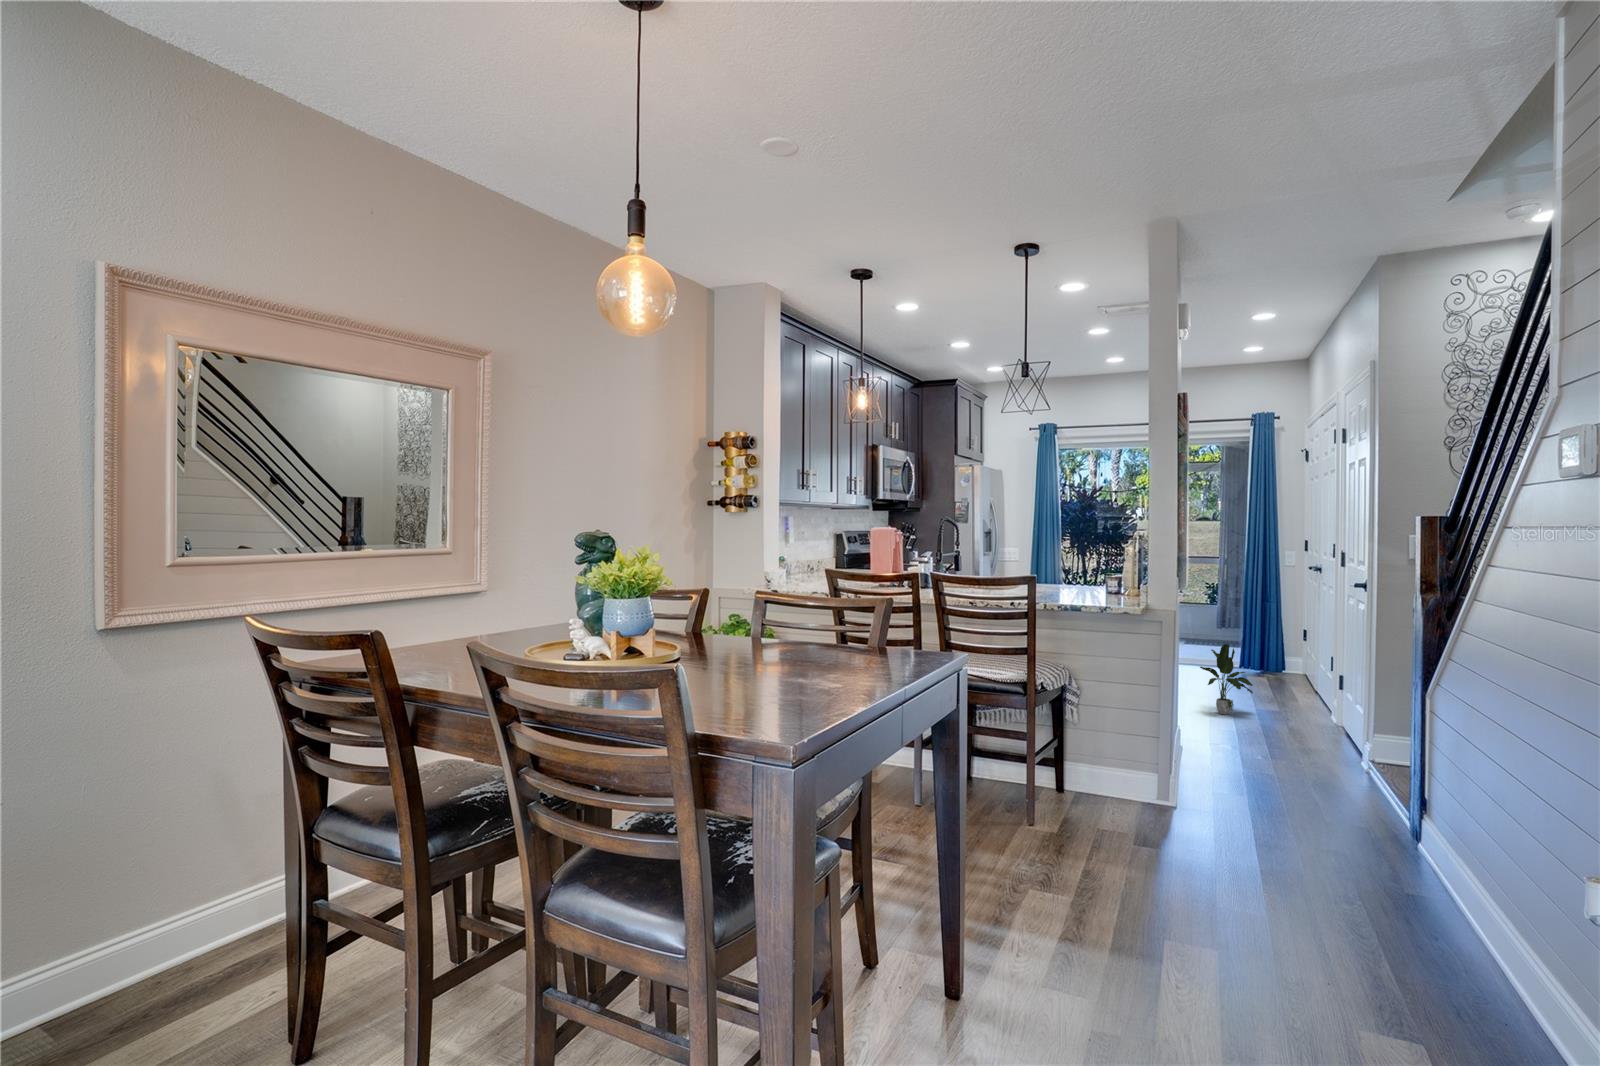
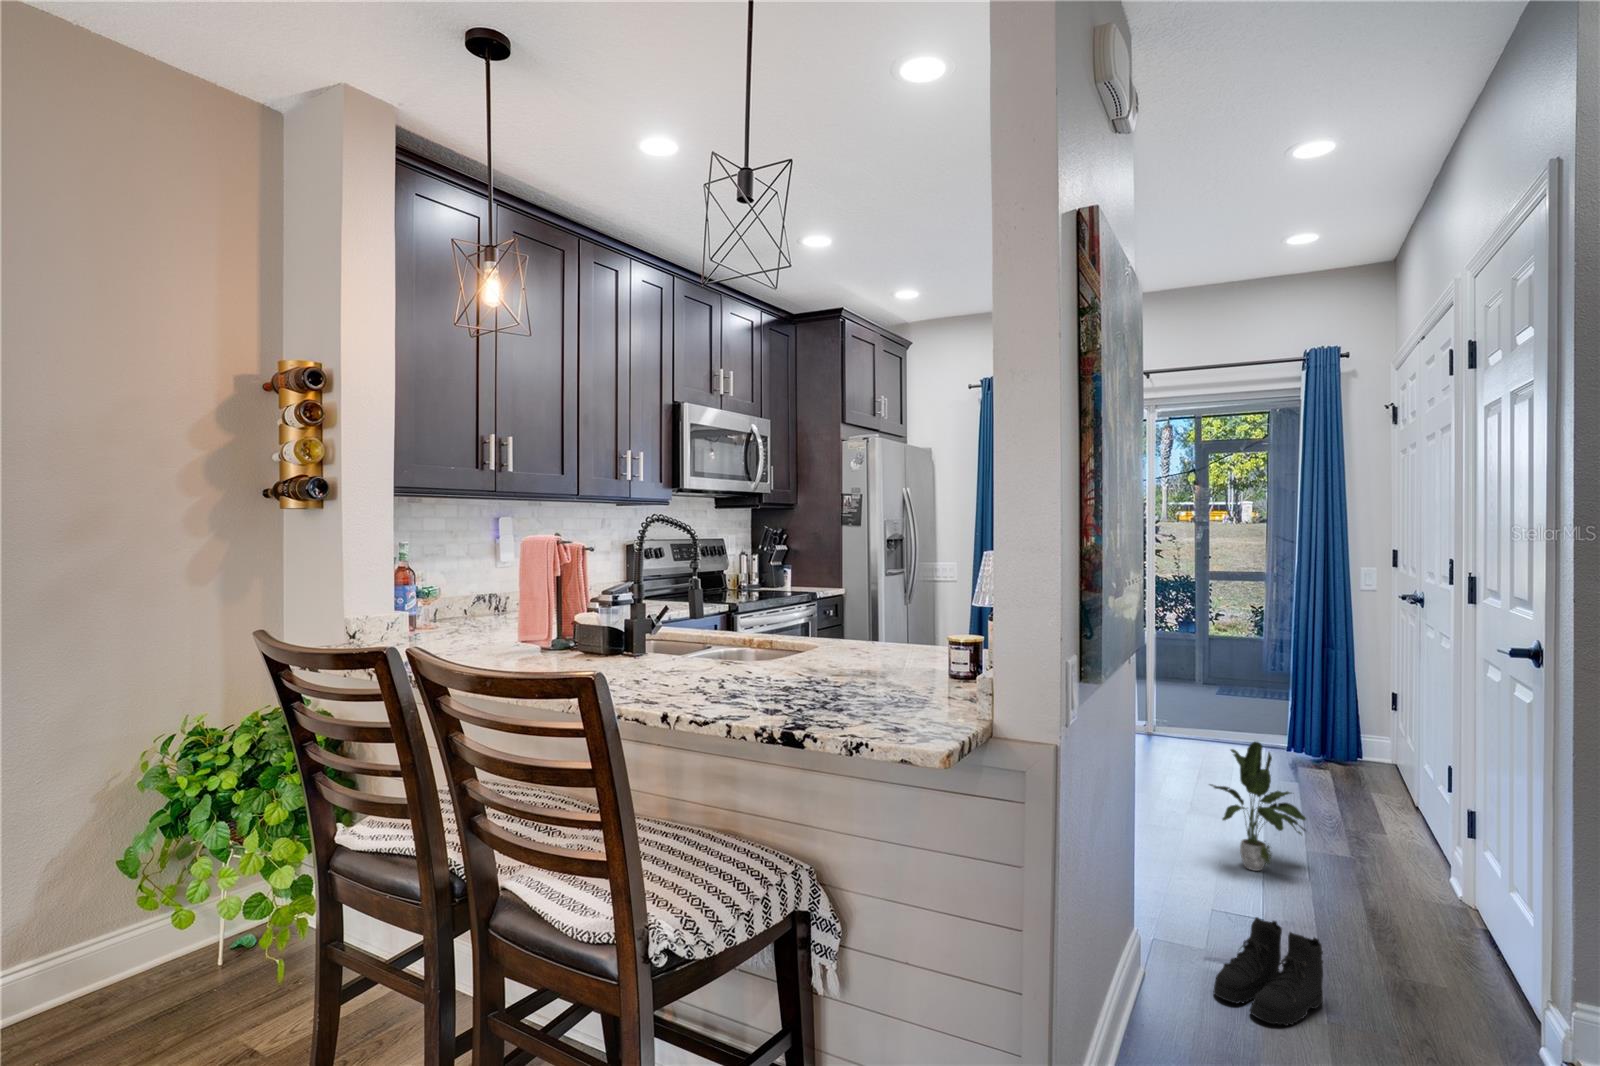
boots: none [1210,714,1263,758] -> present [1214,917,1323,1026]

